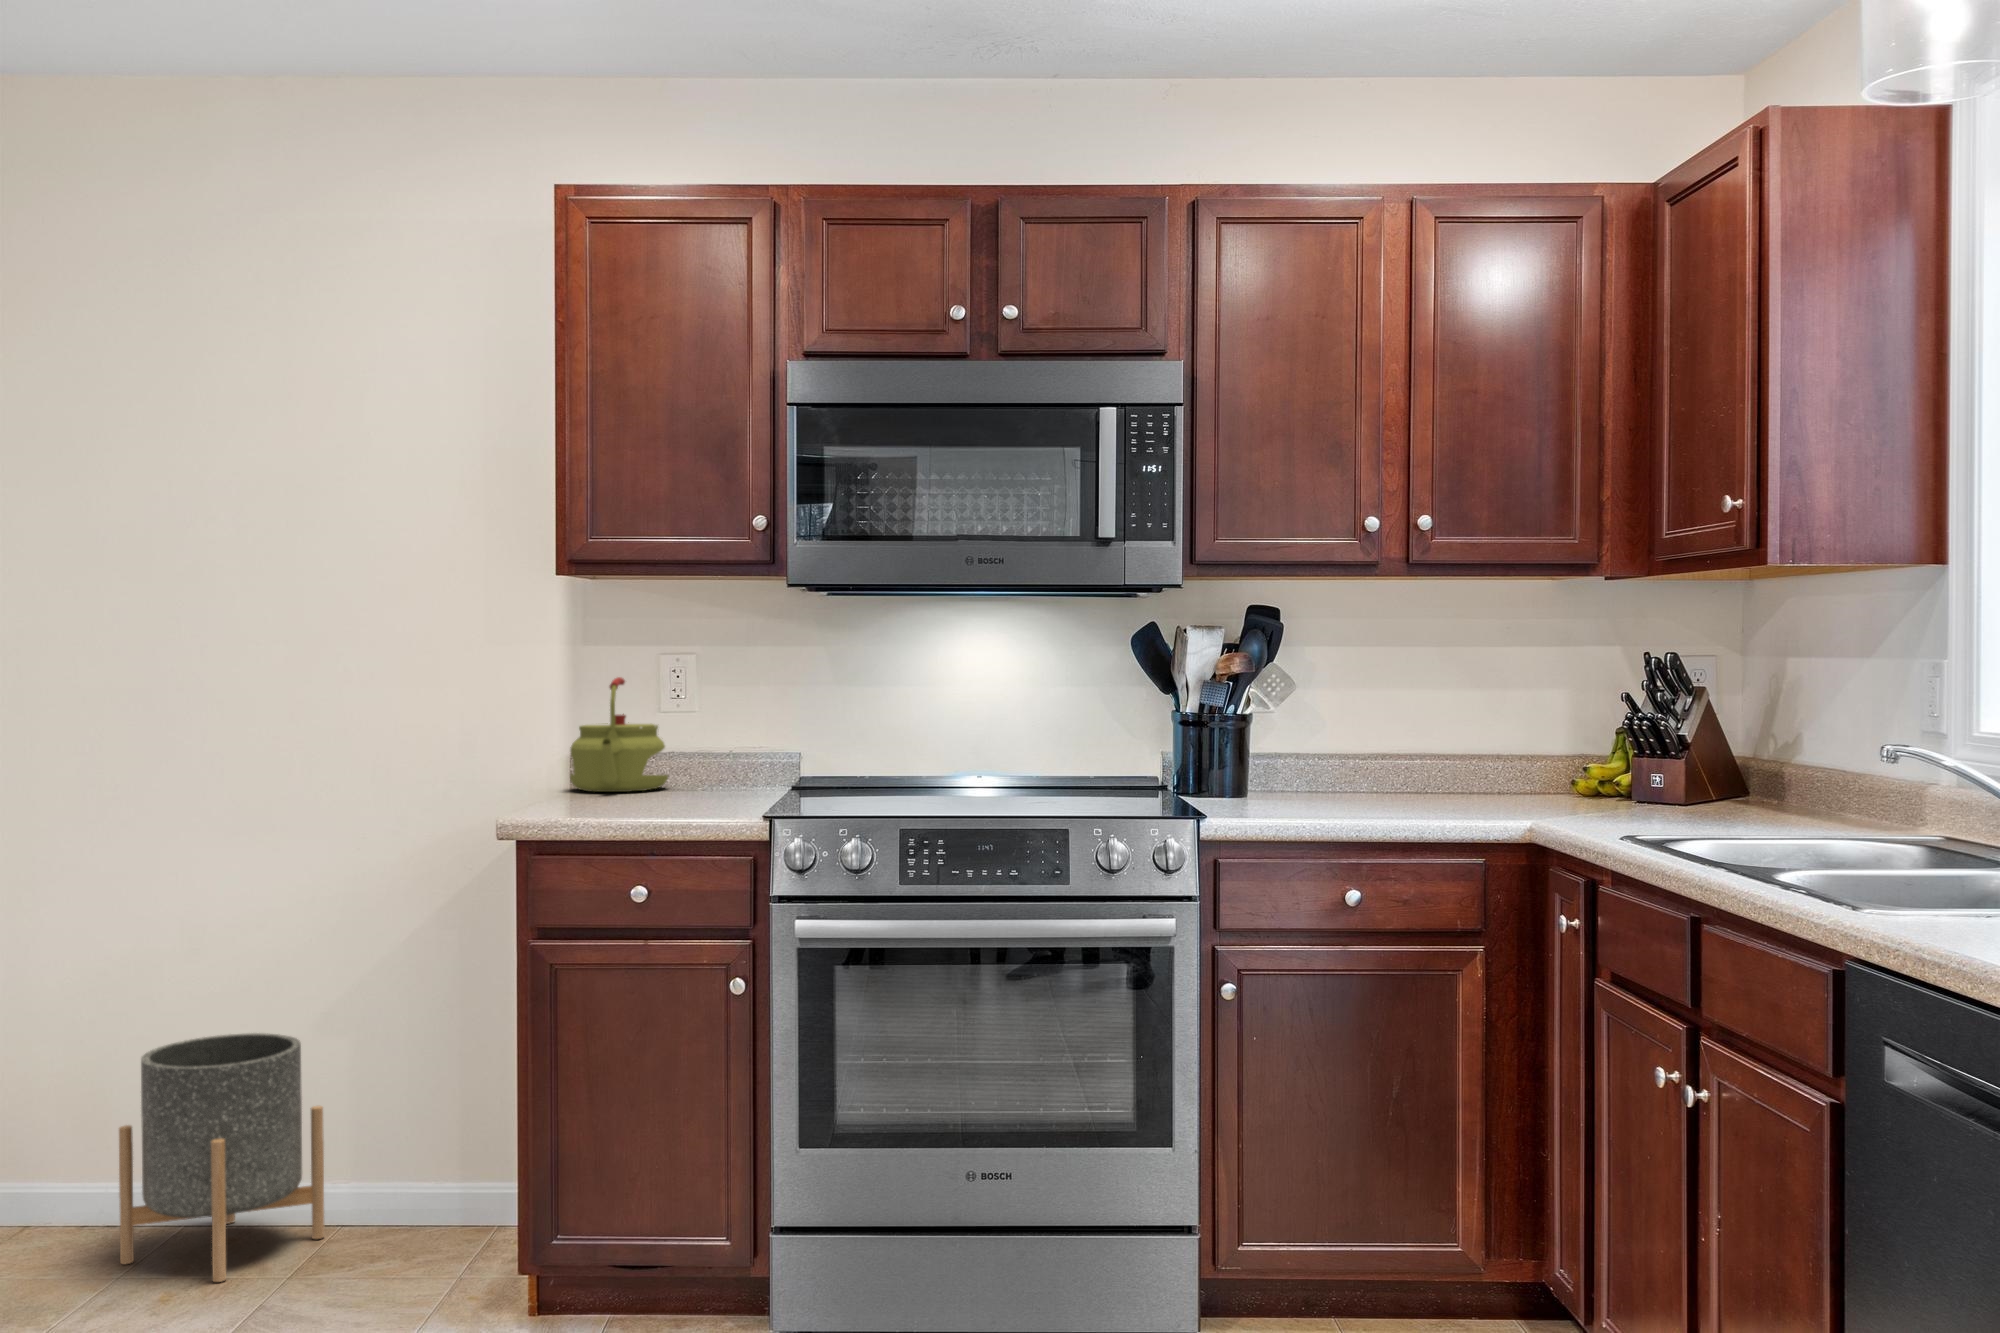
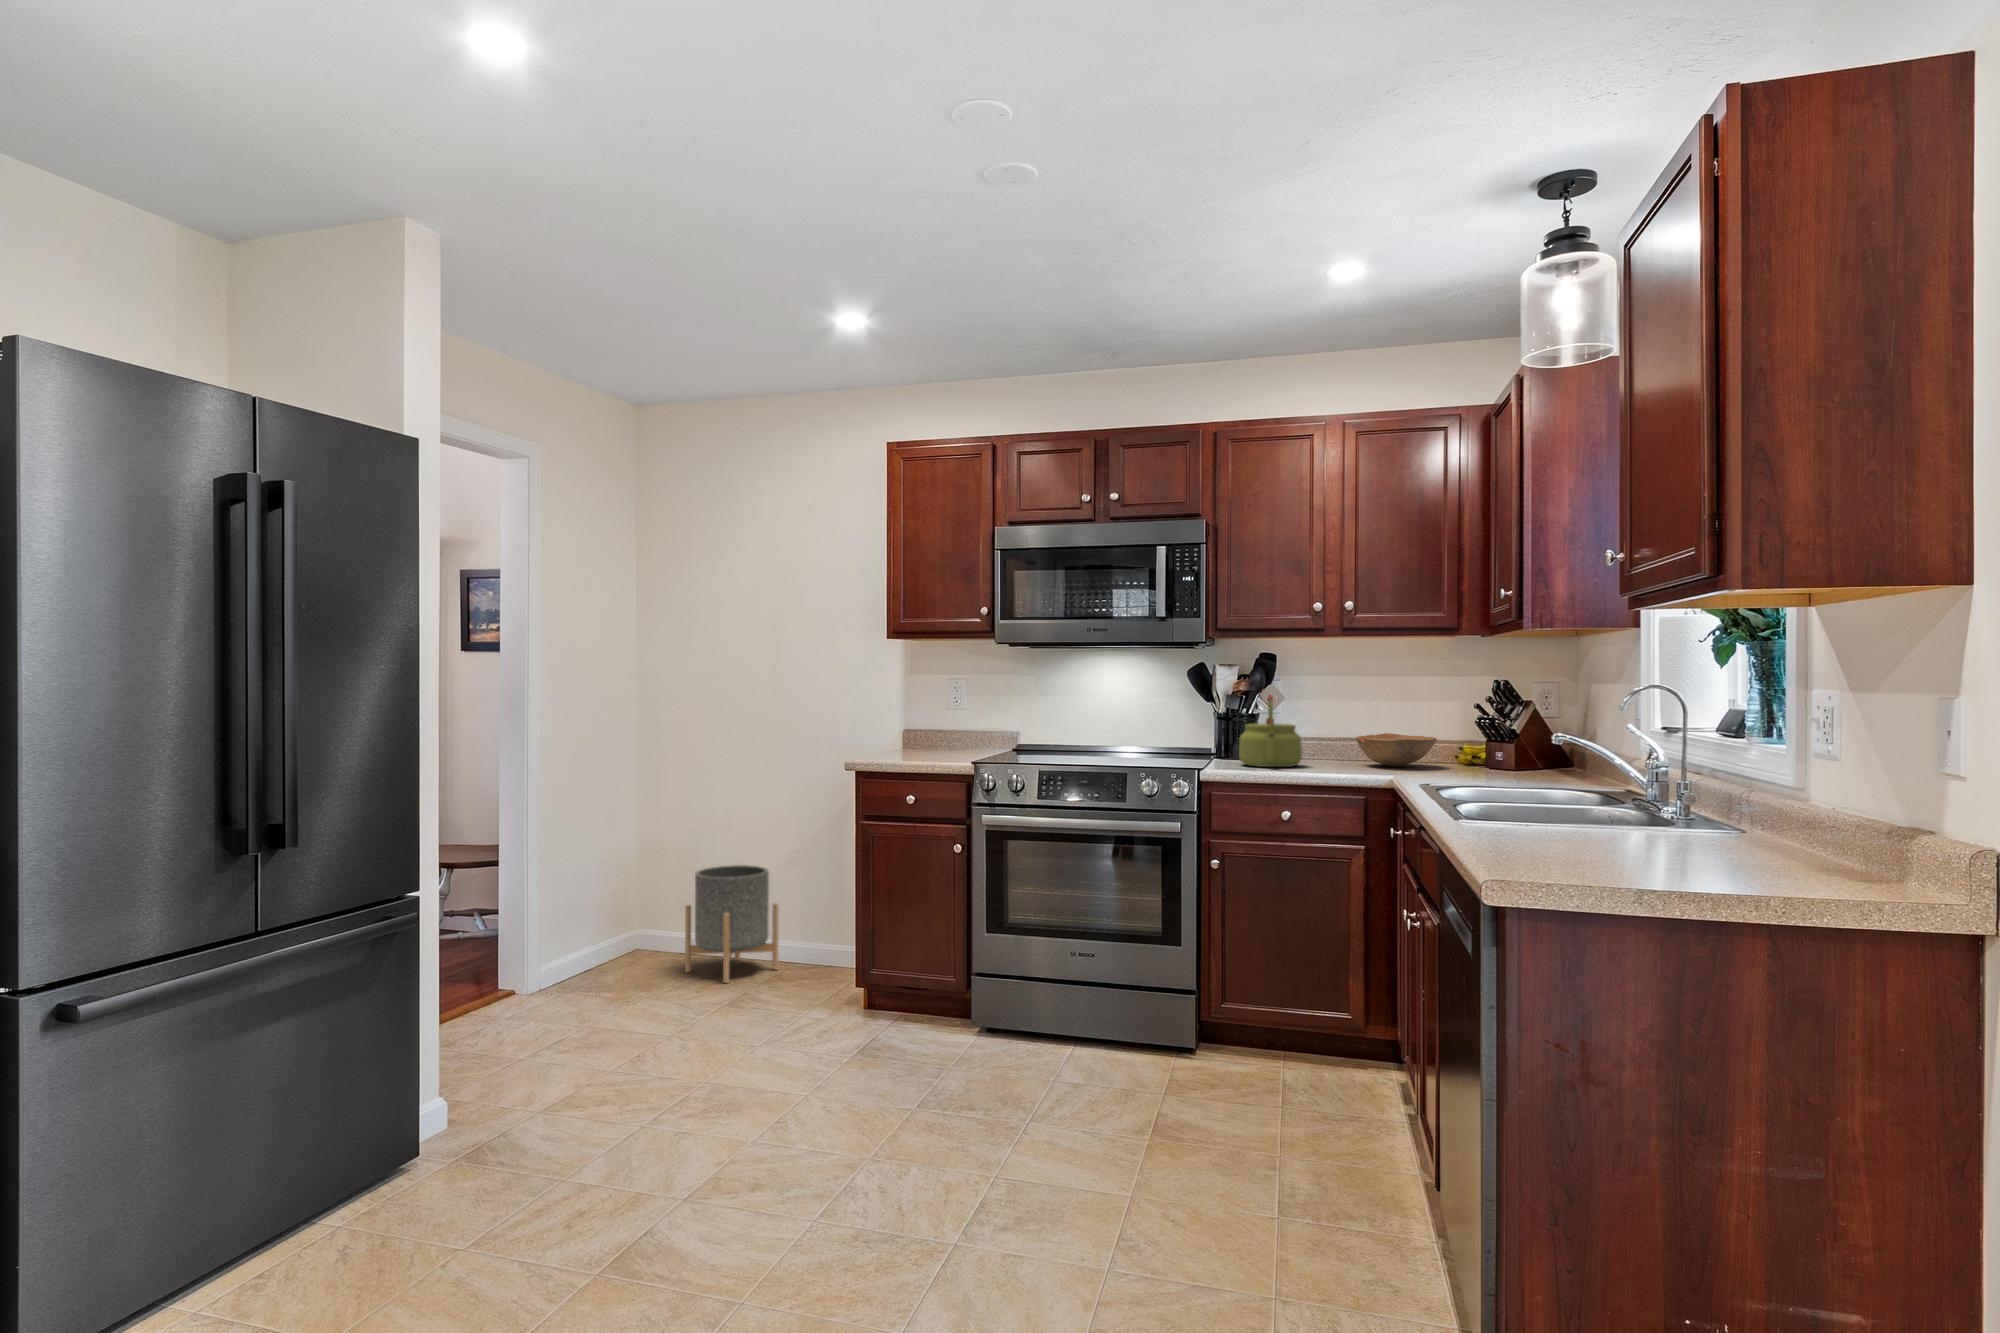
kettle: present [570,677,668,792] -> present [1239,695,1302,767]
bowl: none [1434,742,1571,799] -> present [1356,733,1437,766]

